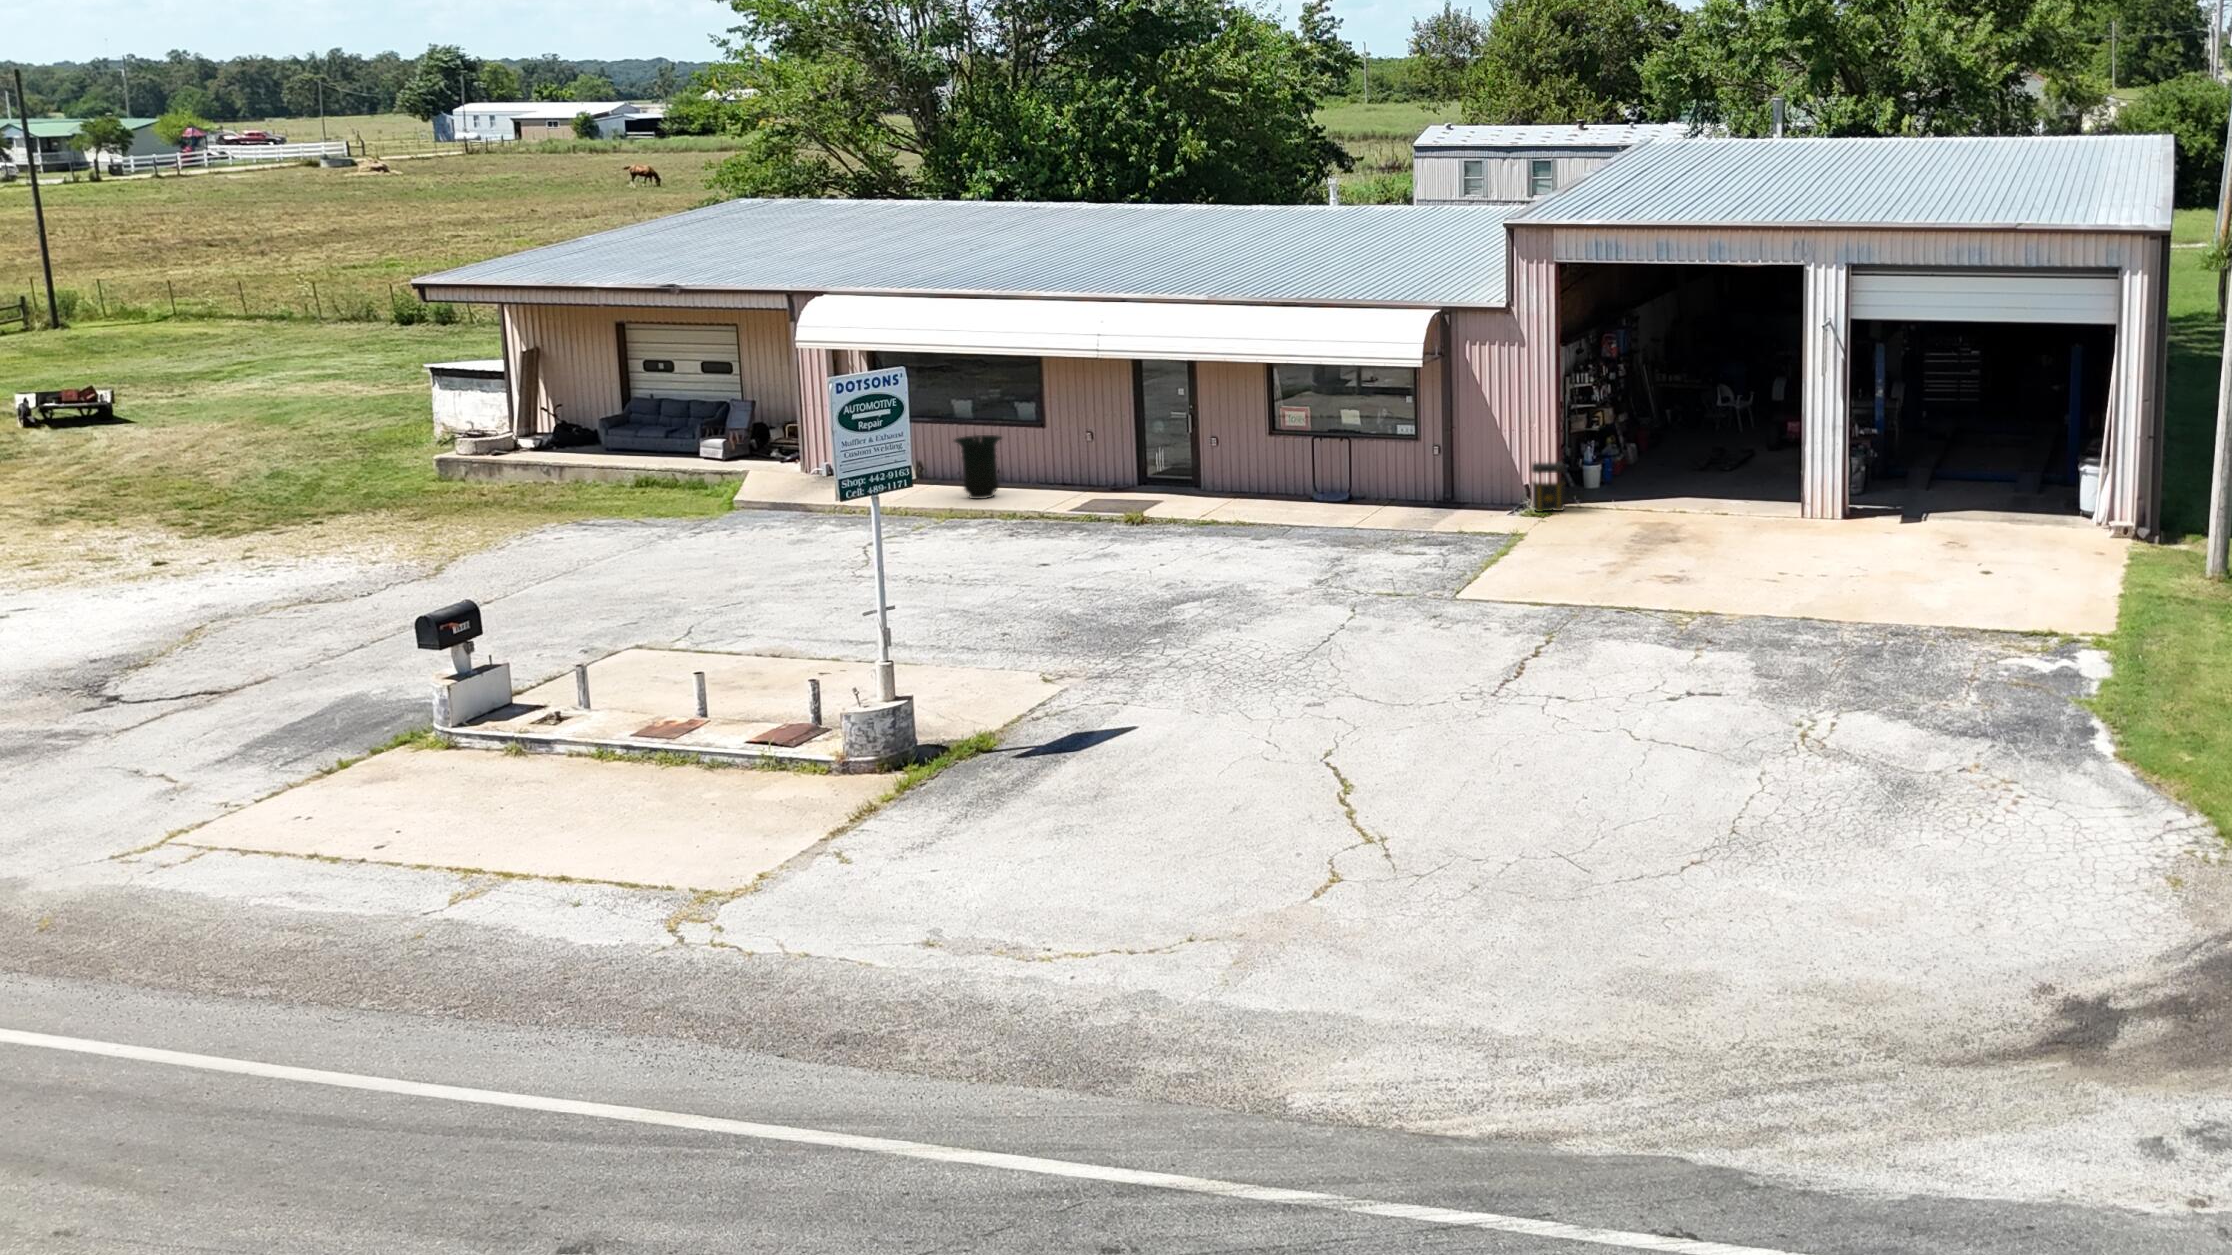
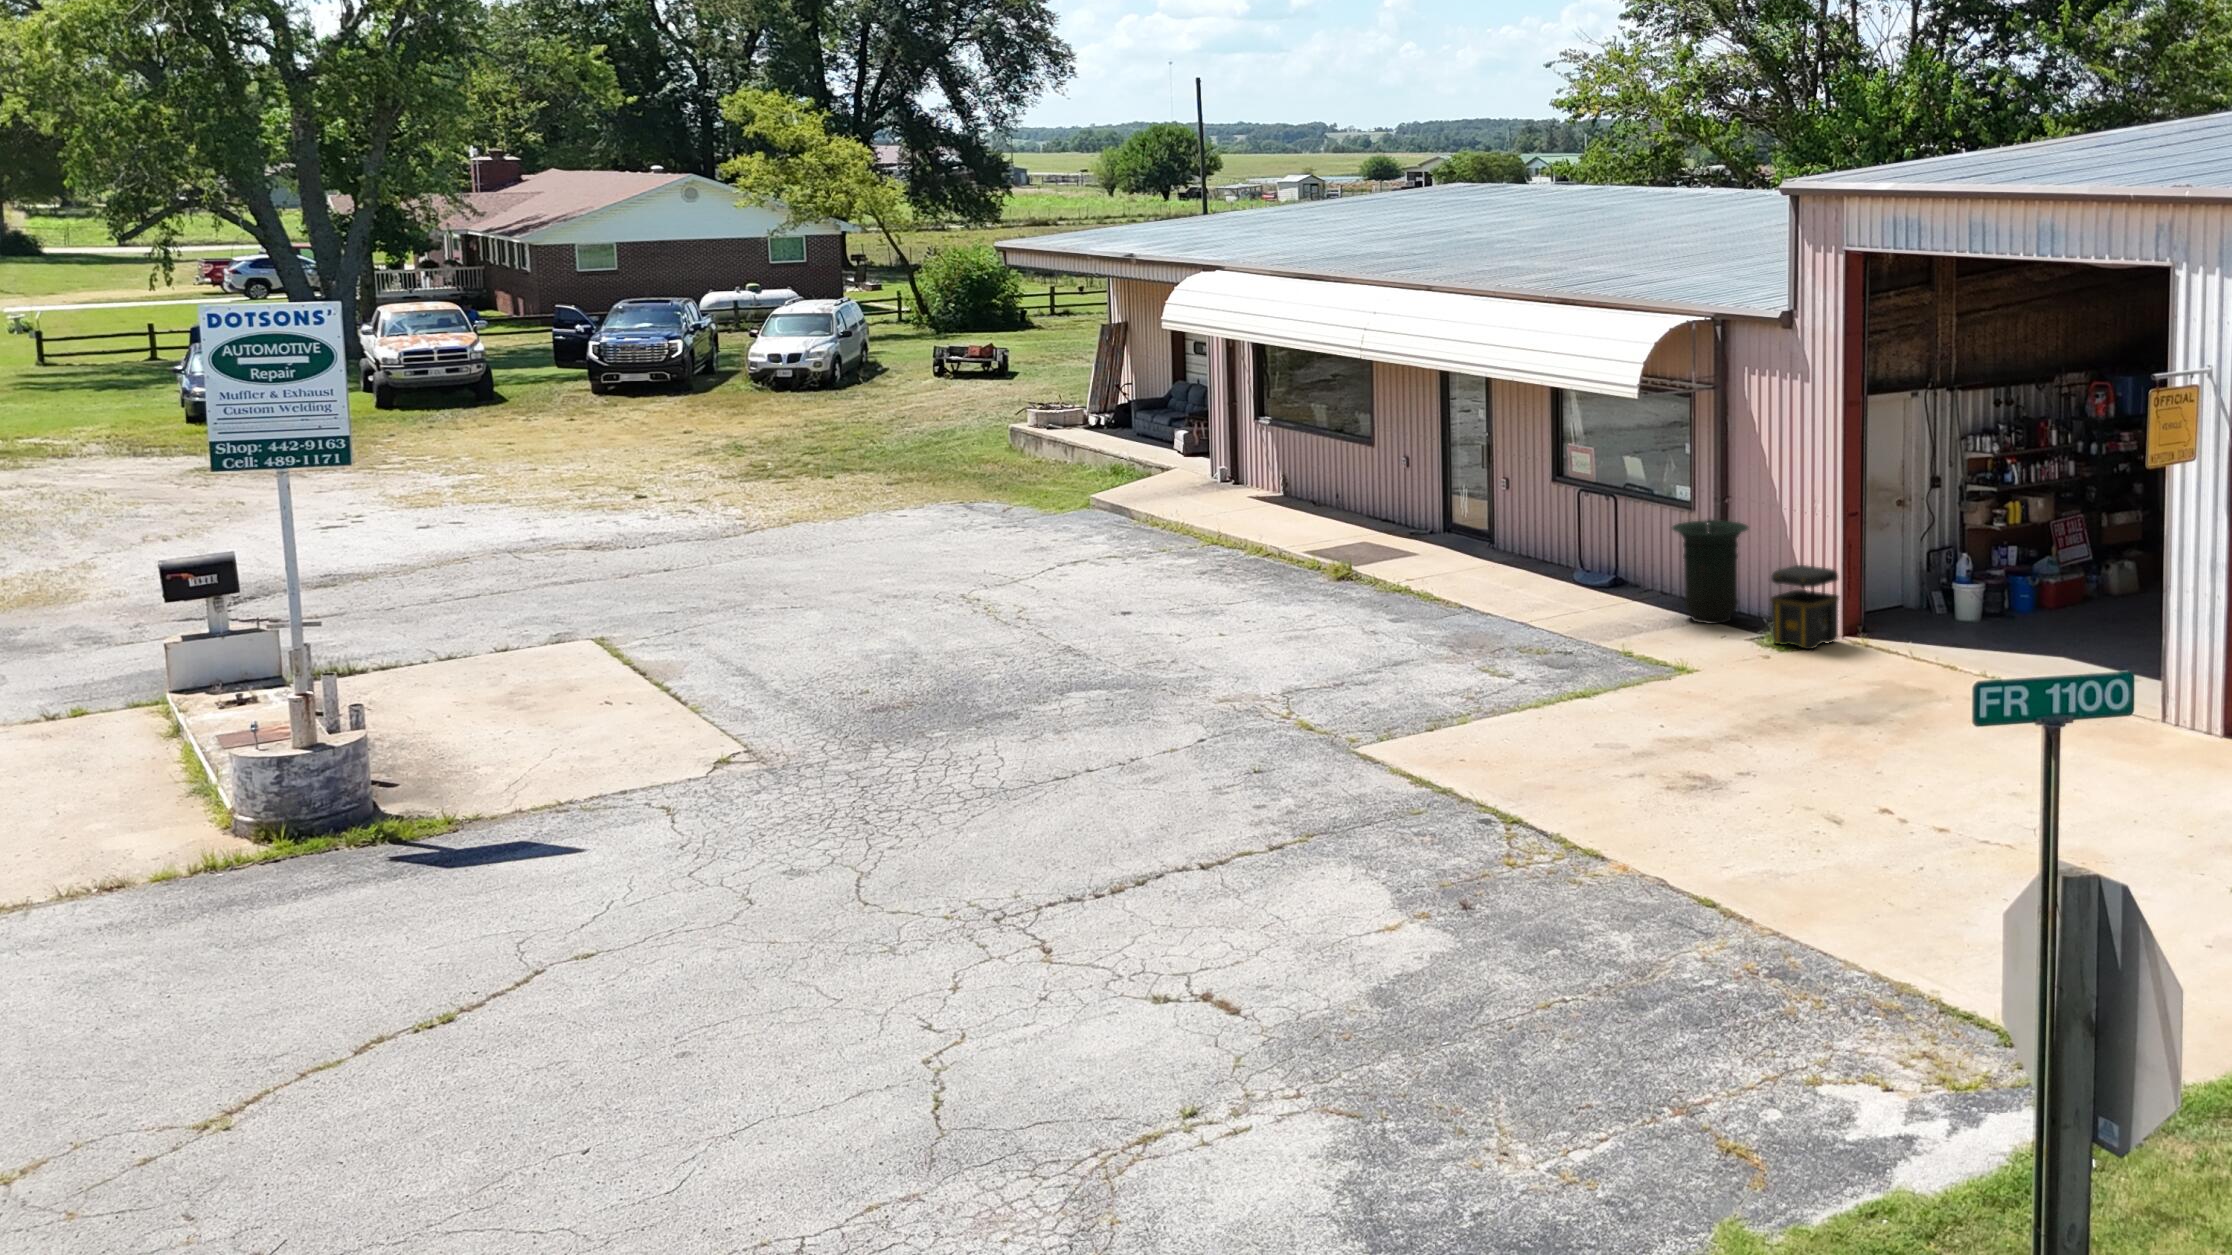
trash can: present [954,435,1002,499] -> present [1672,520,1748,624]

